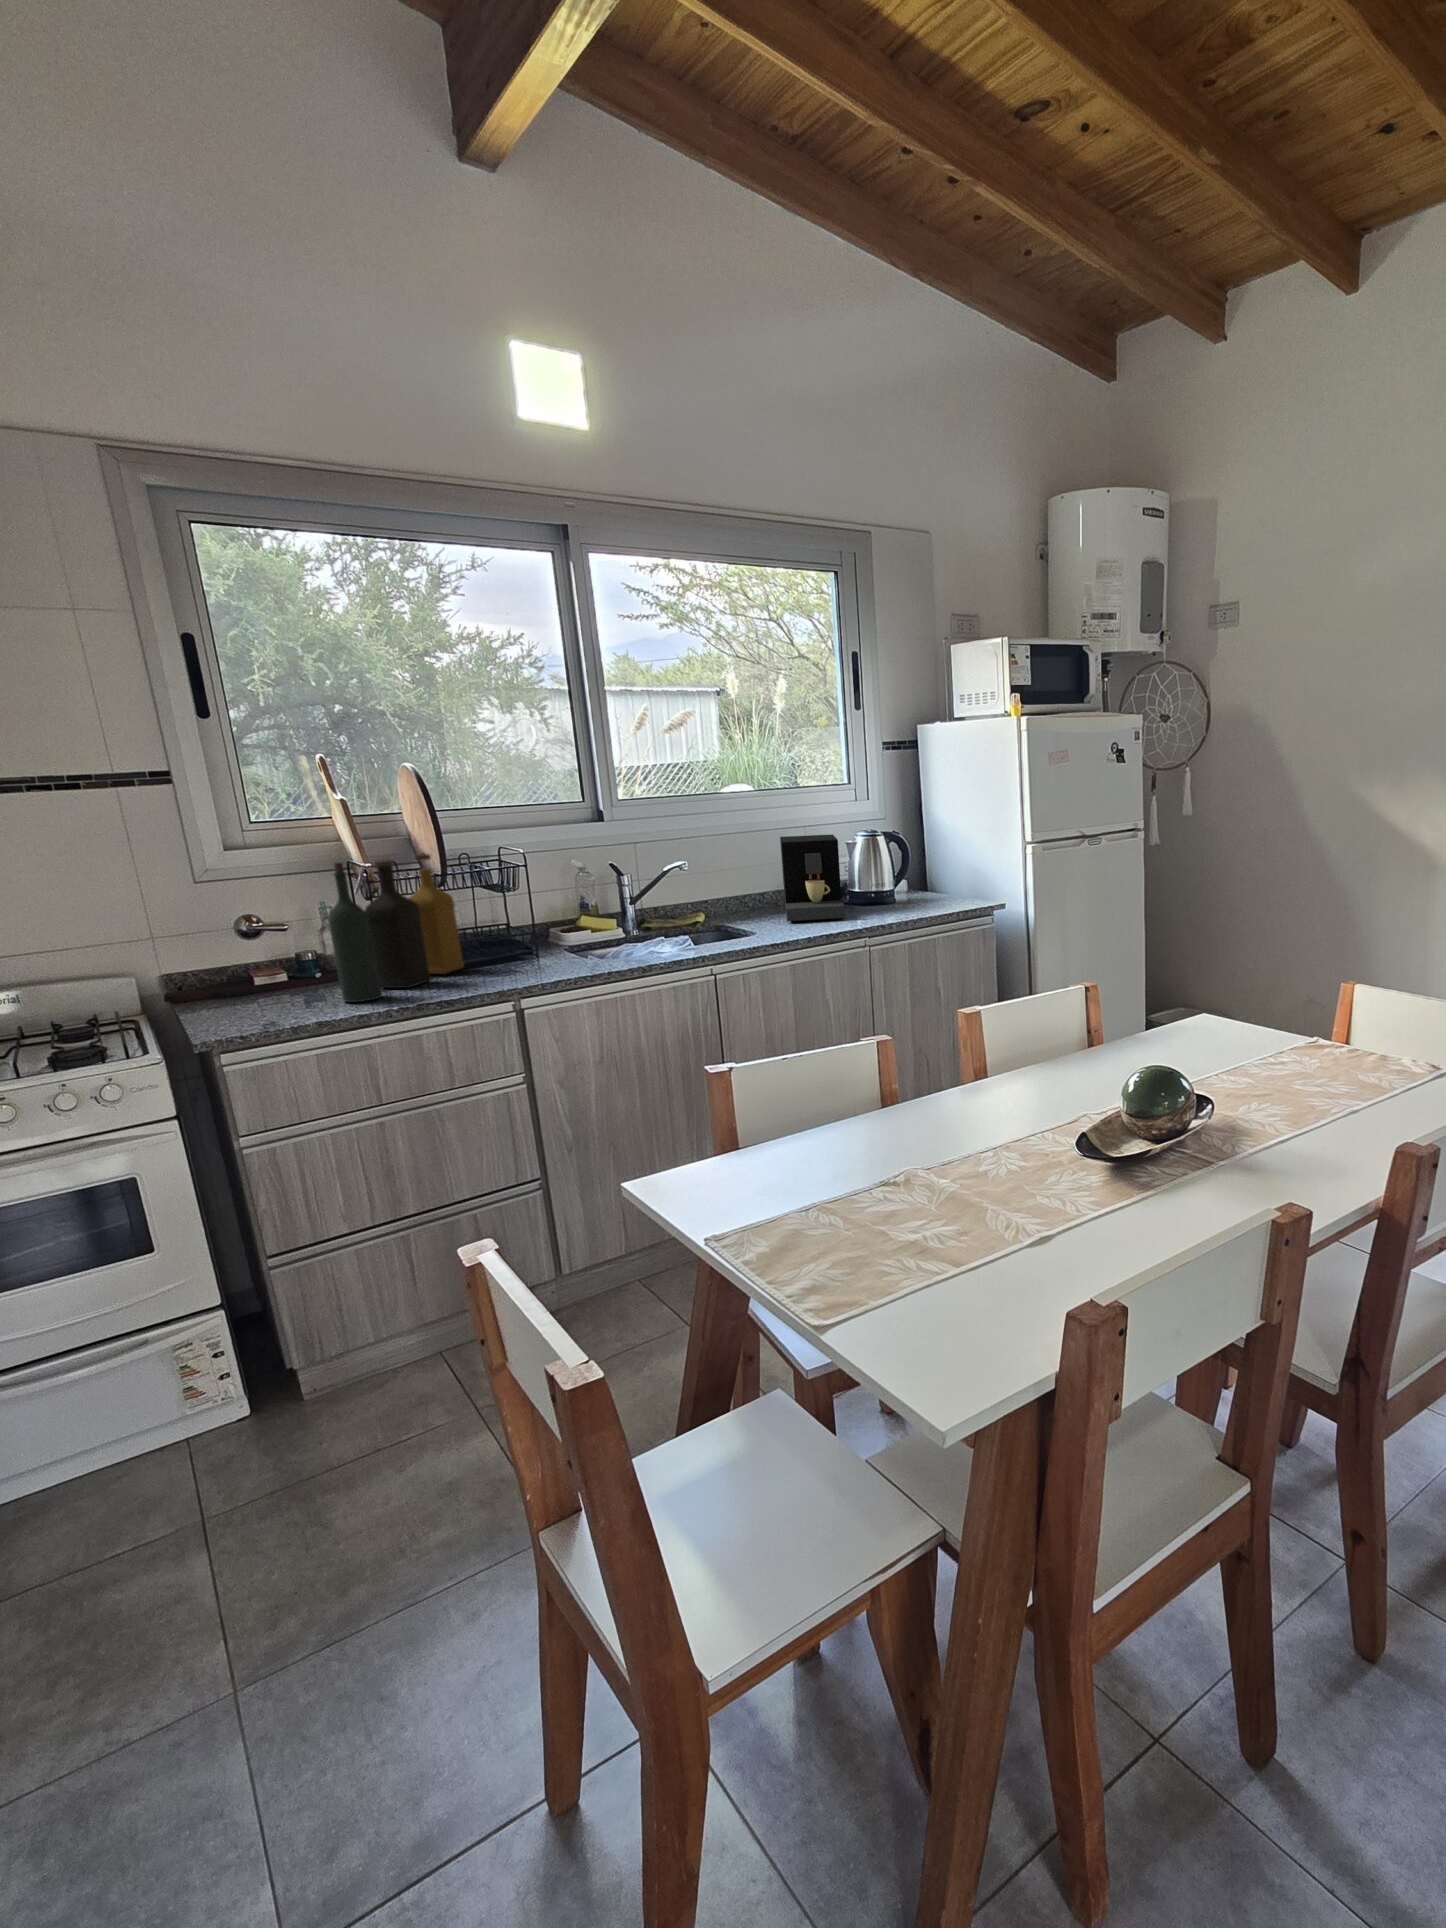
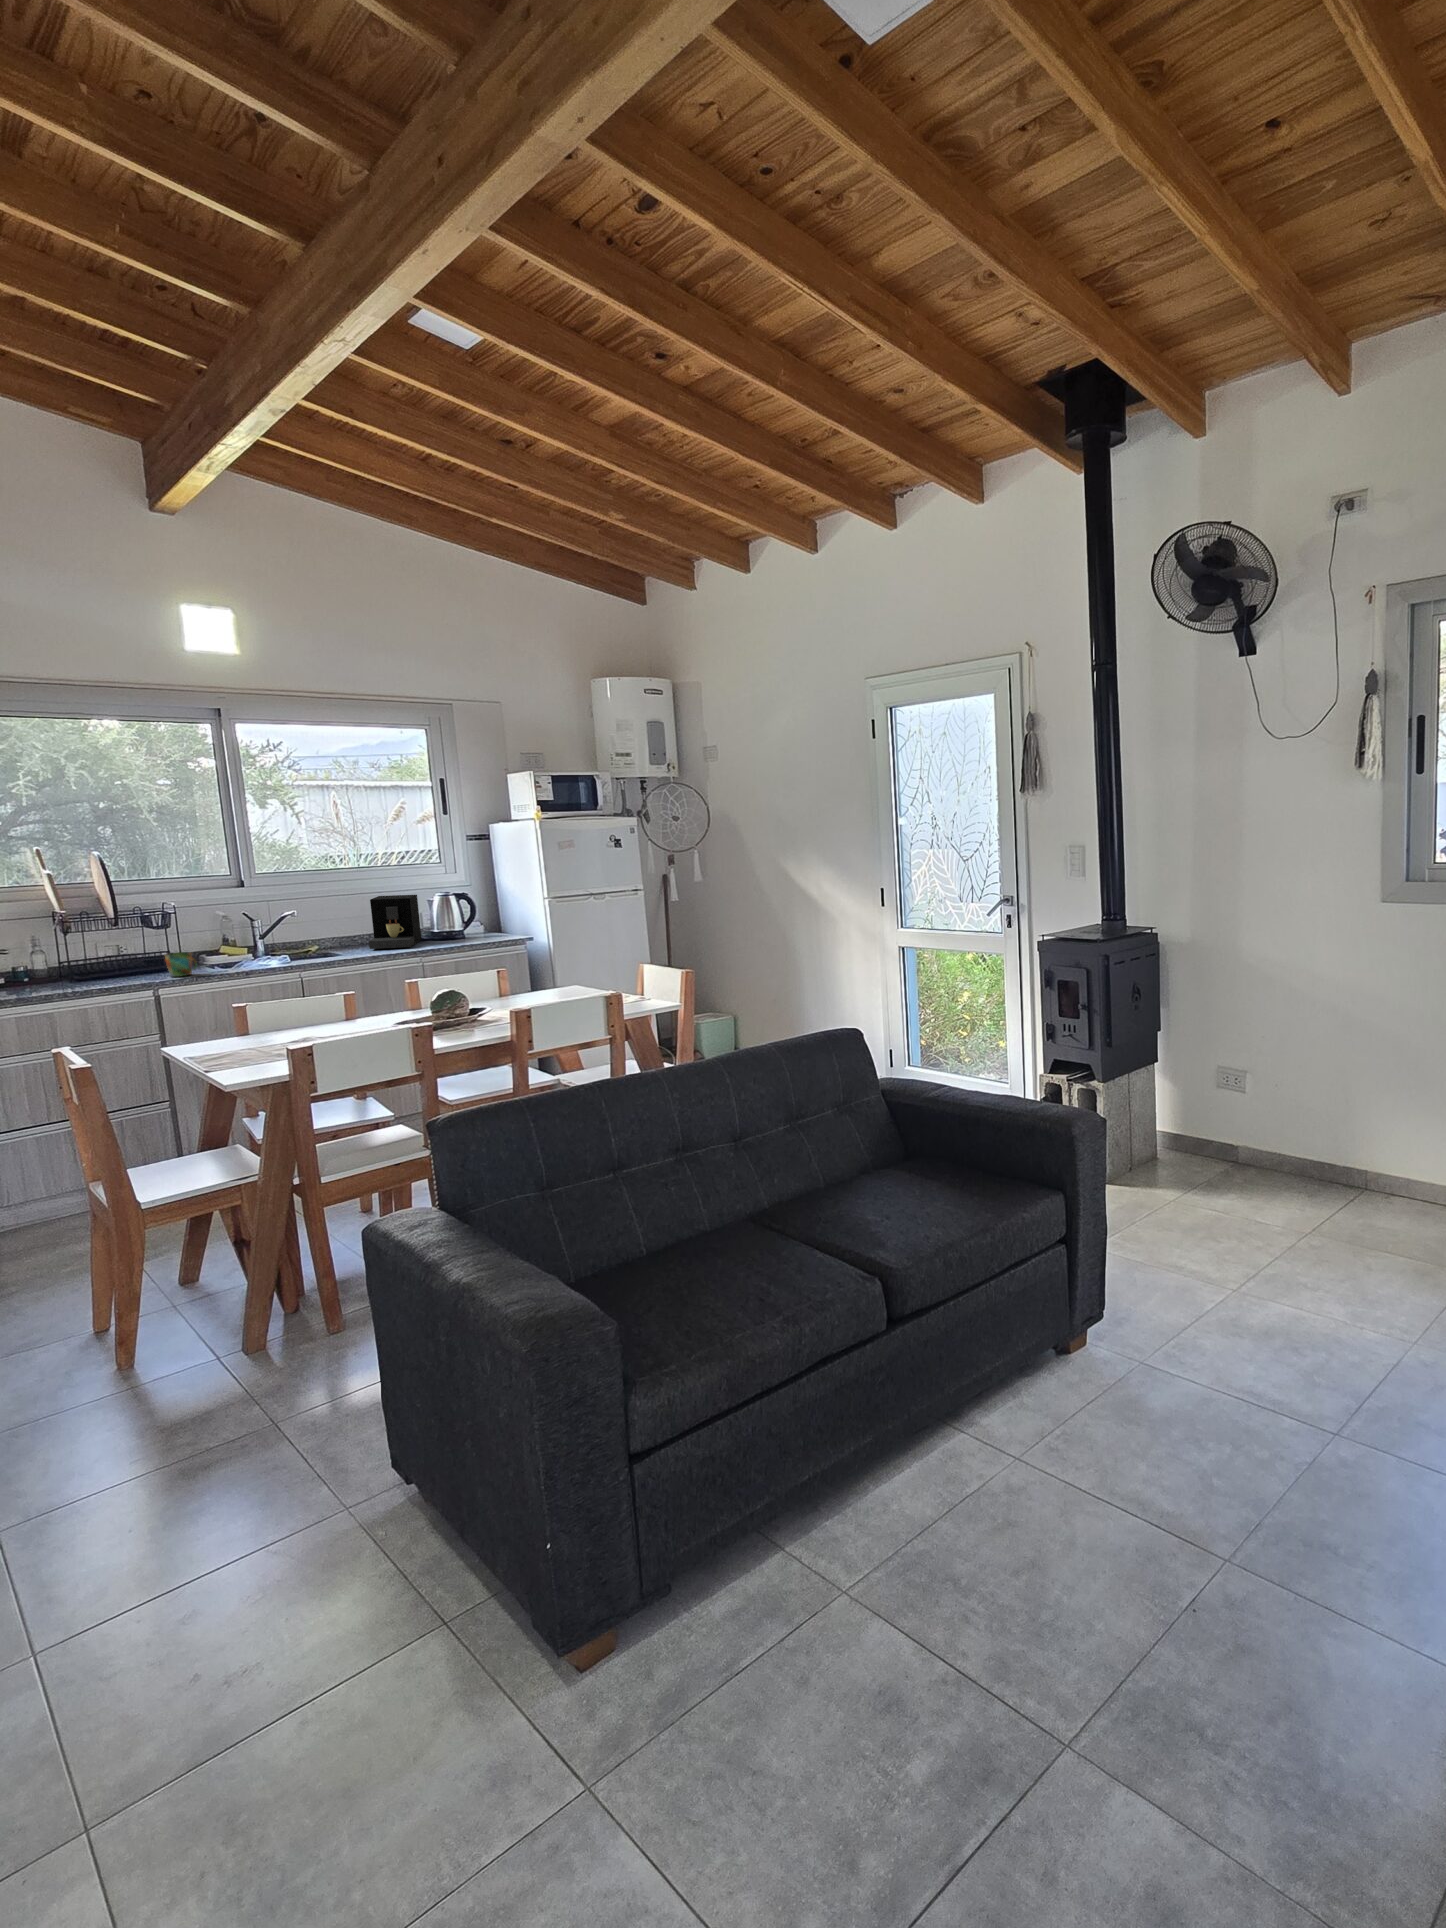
bottle: present [328,852,464,1002] -> none [31,905,129,992]
mug: none [522,930,570,972] -> present [165,952,197,977]

